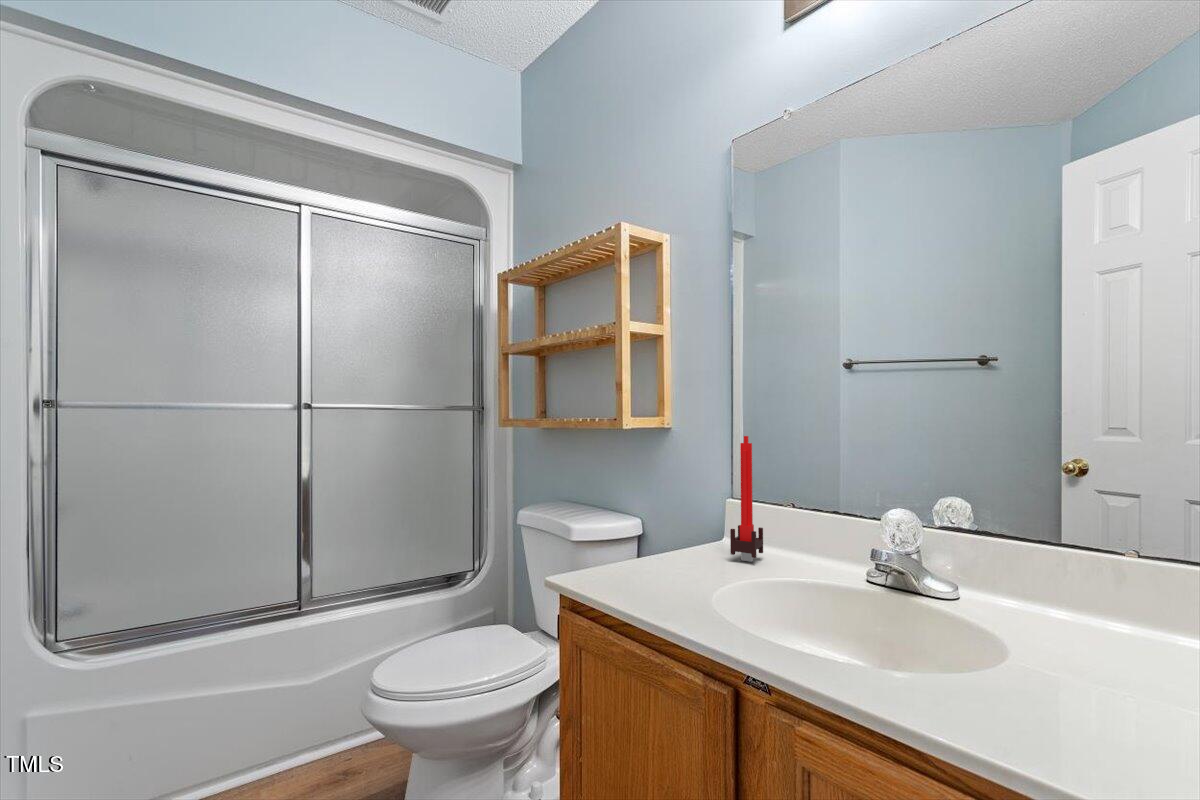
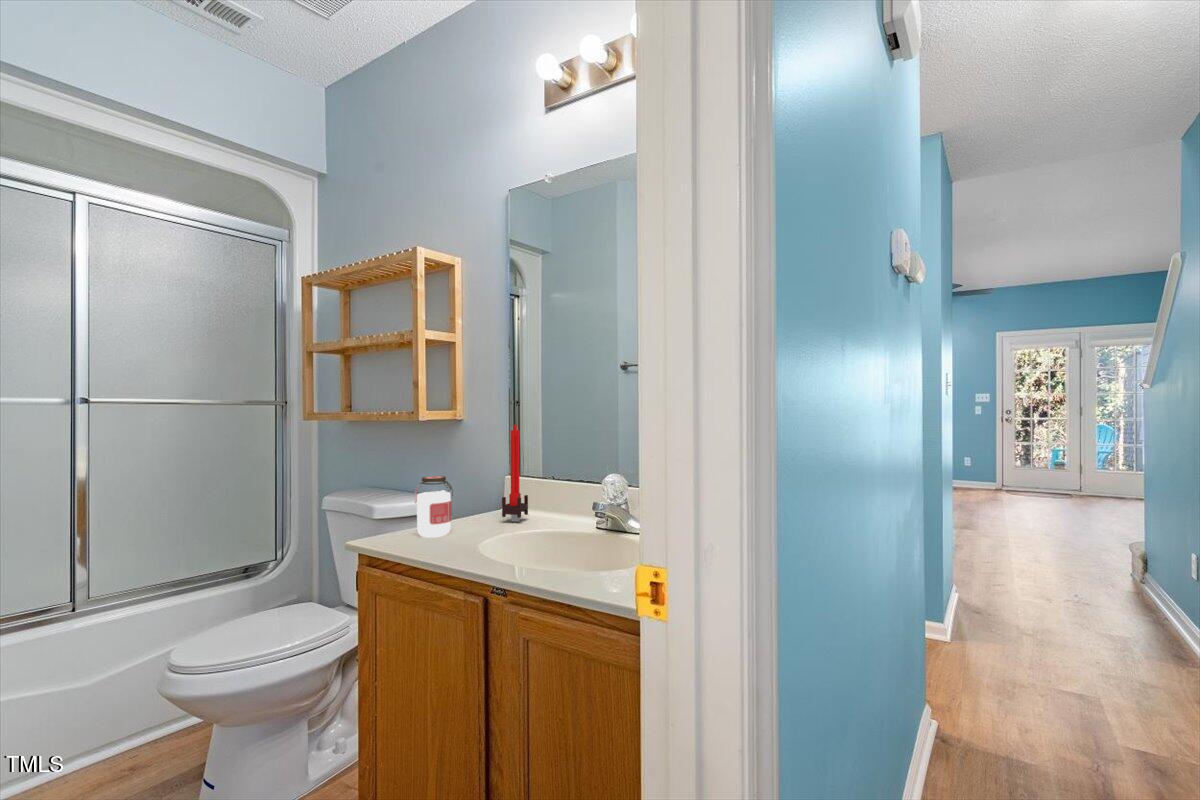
jar: none [628,500,674,580] -> present [415,476,453,538]

